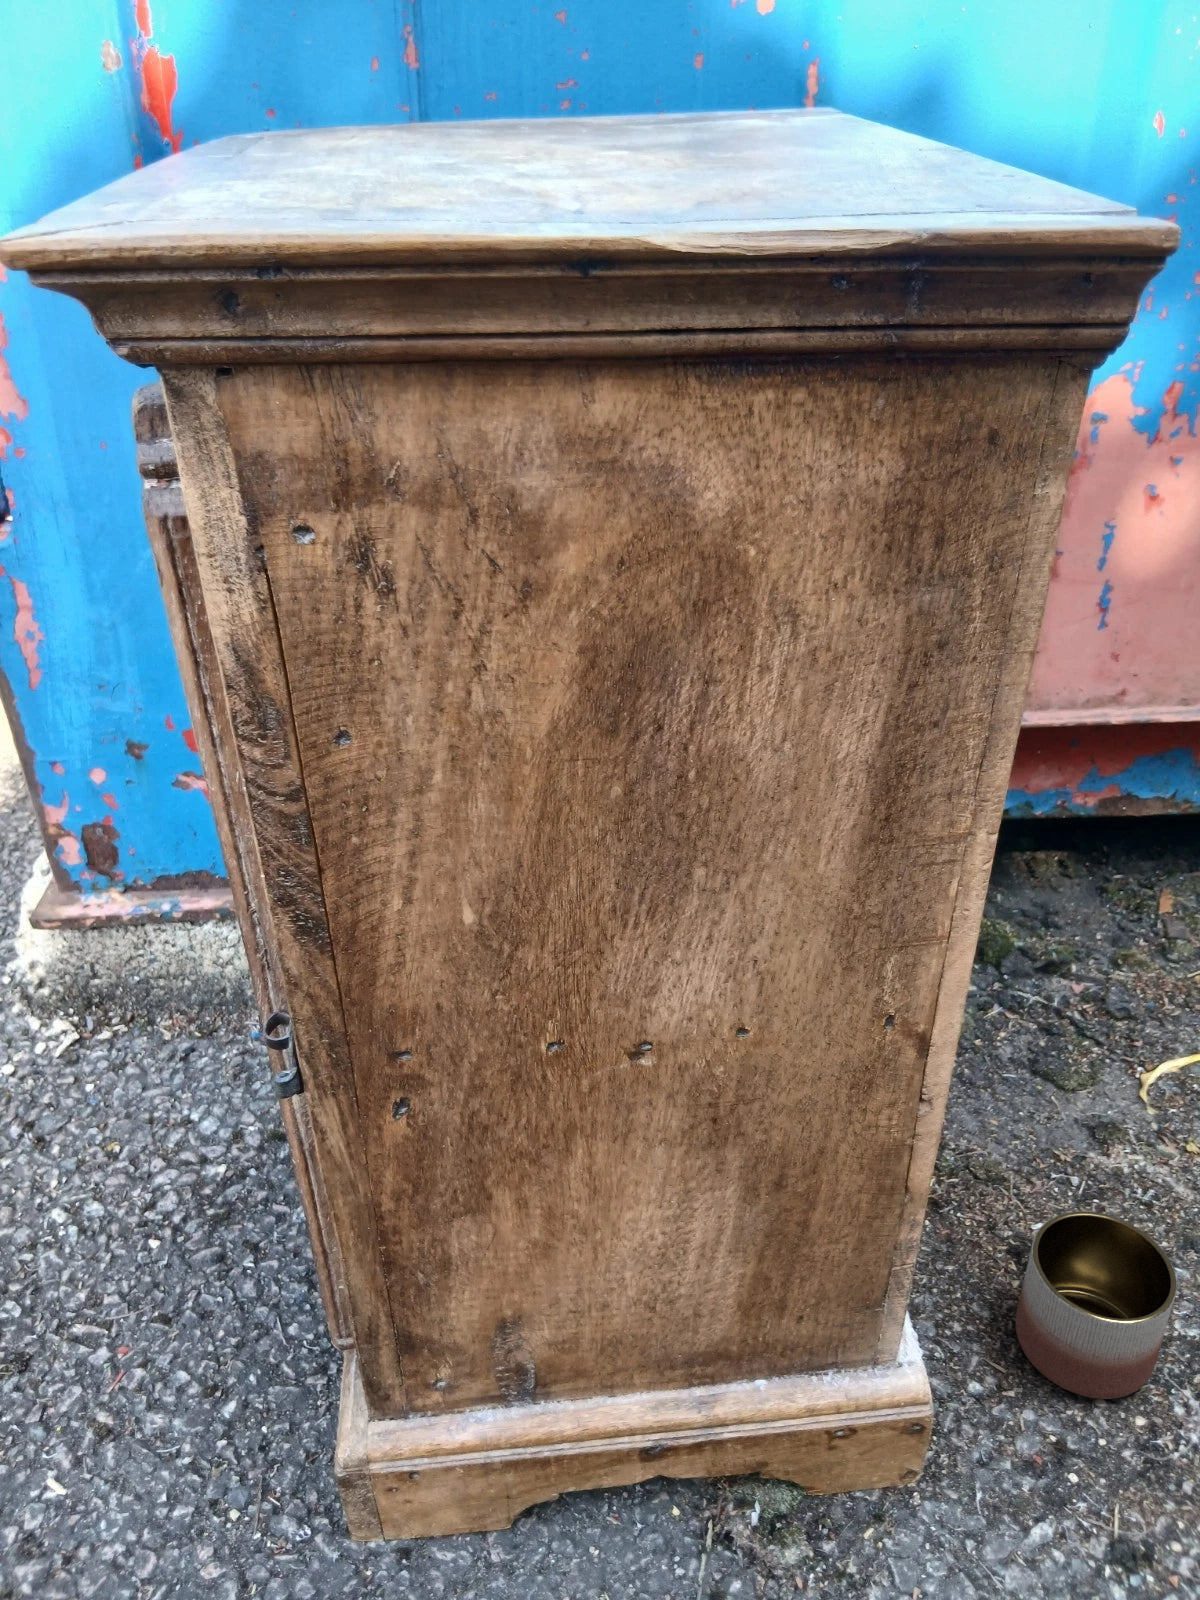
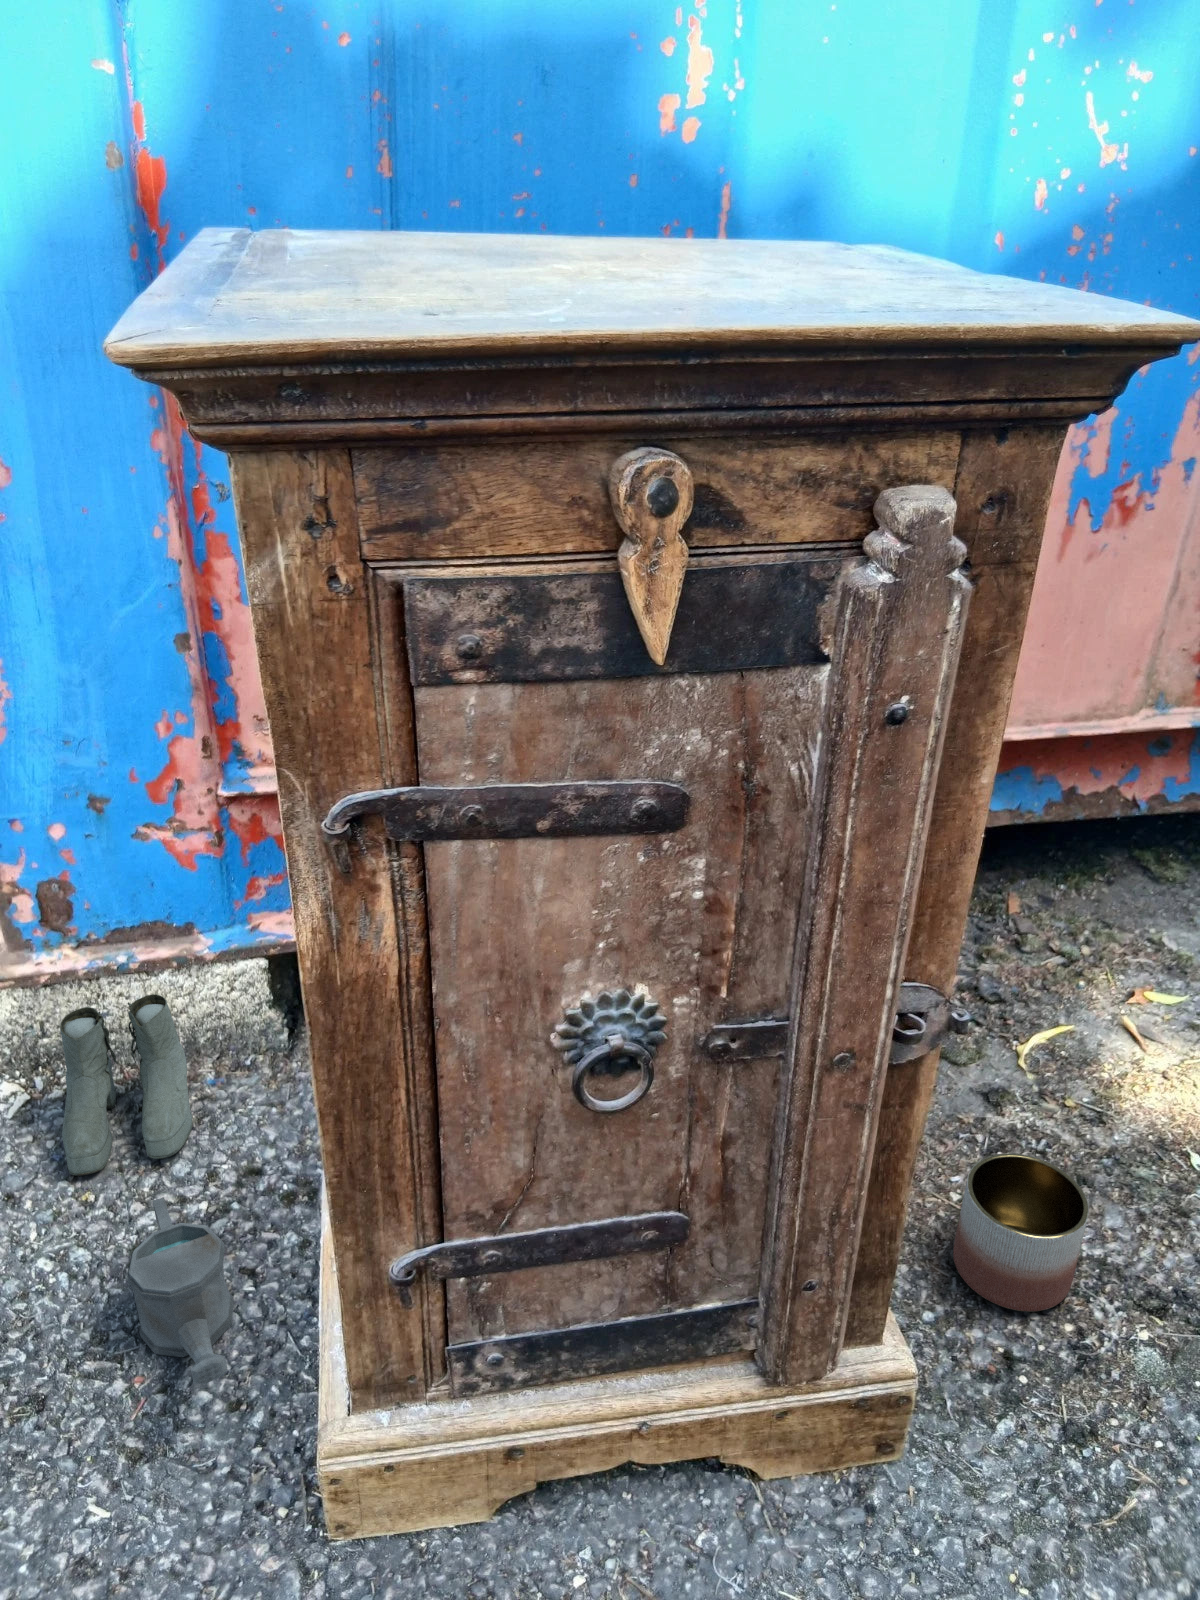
boots: none [94,946,229,1126] -> present [60,994,192,1176]
watering can: none [115,1163,231,1372] -> present [127,1197,234,1384]

